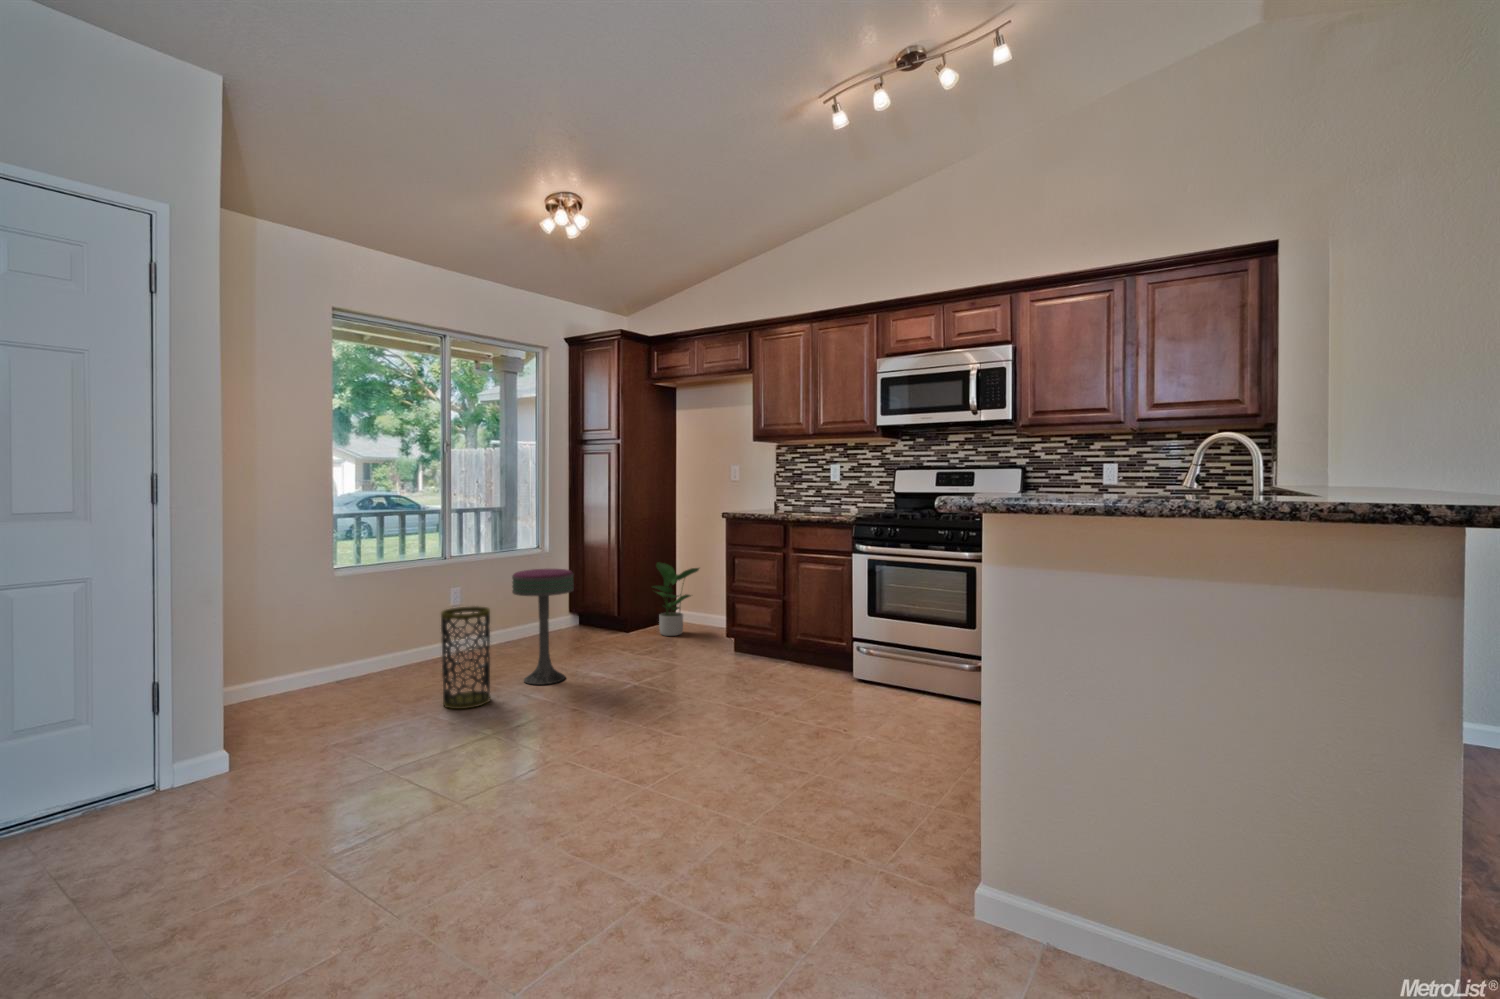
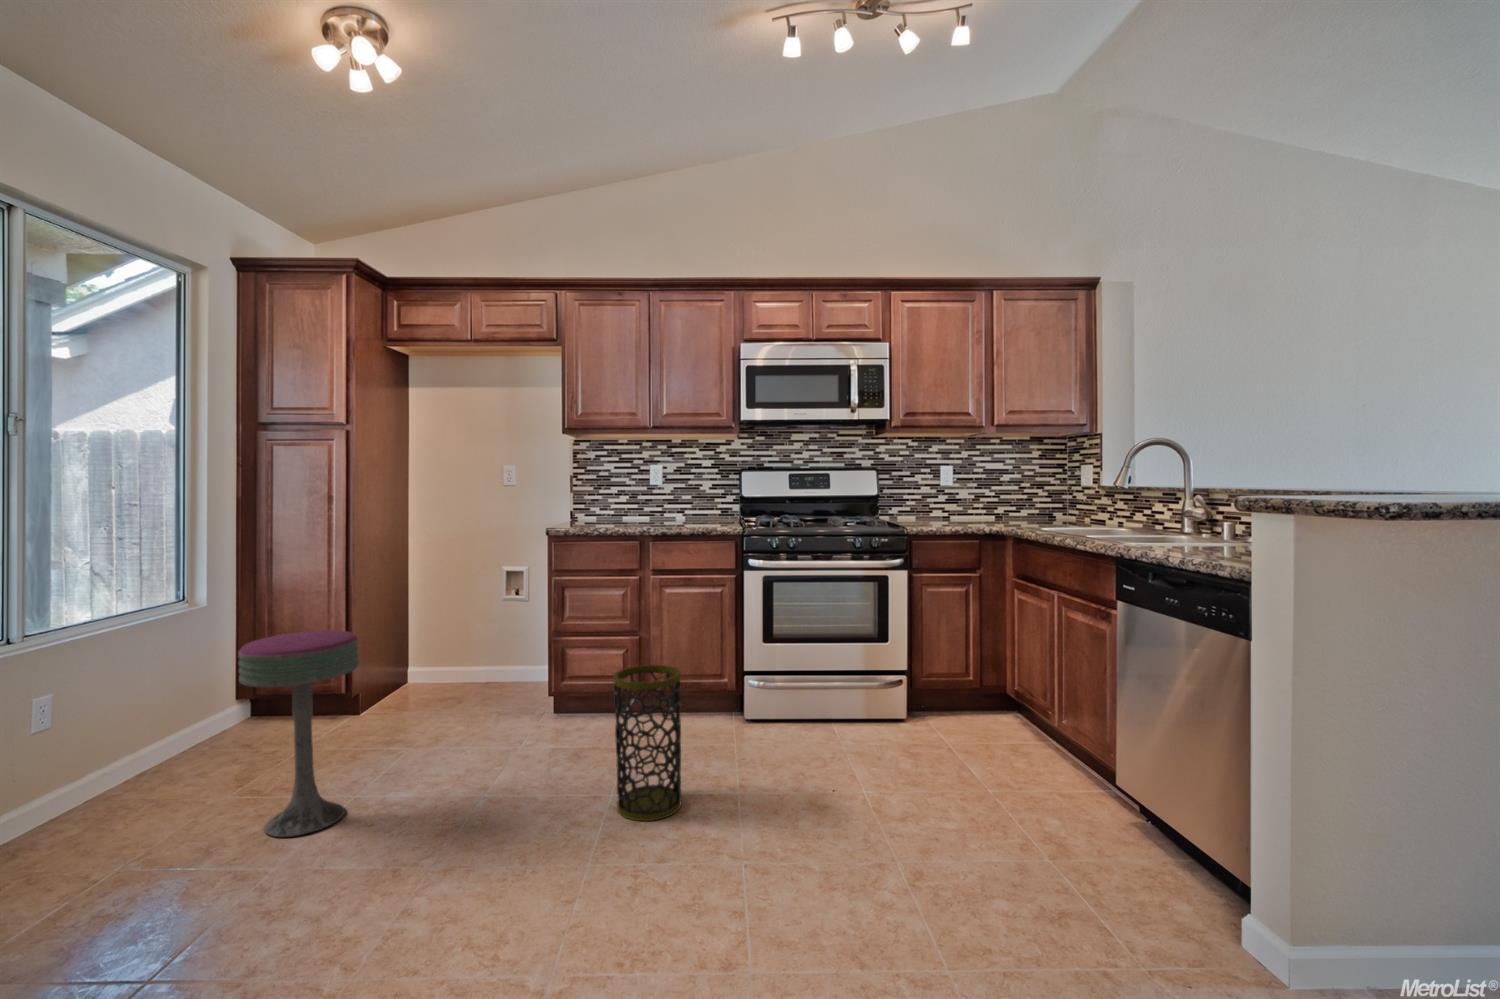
potted plant: present [652,562,699,636] -> none [389,601,468,705]
trash can: present [441,606,490,709] -> present [614,665,681,821]

